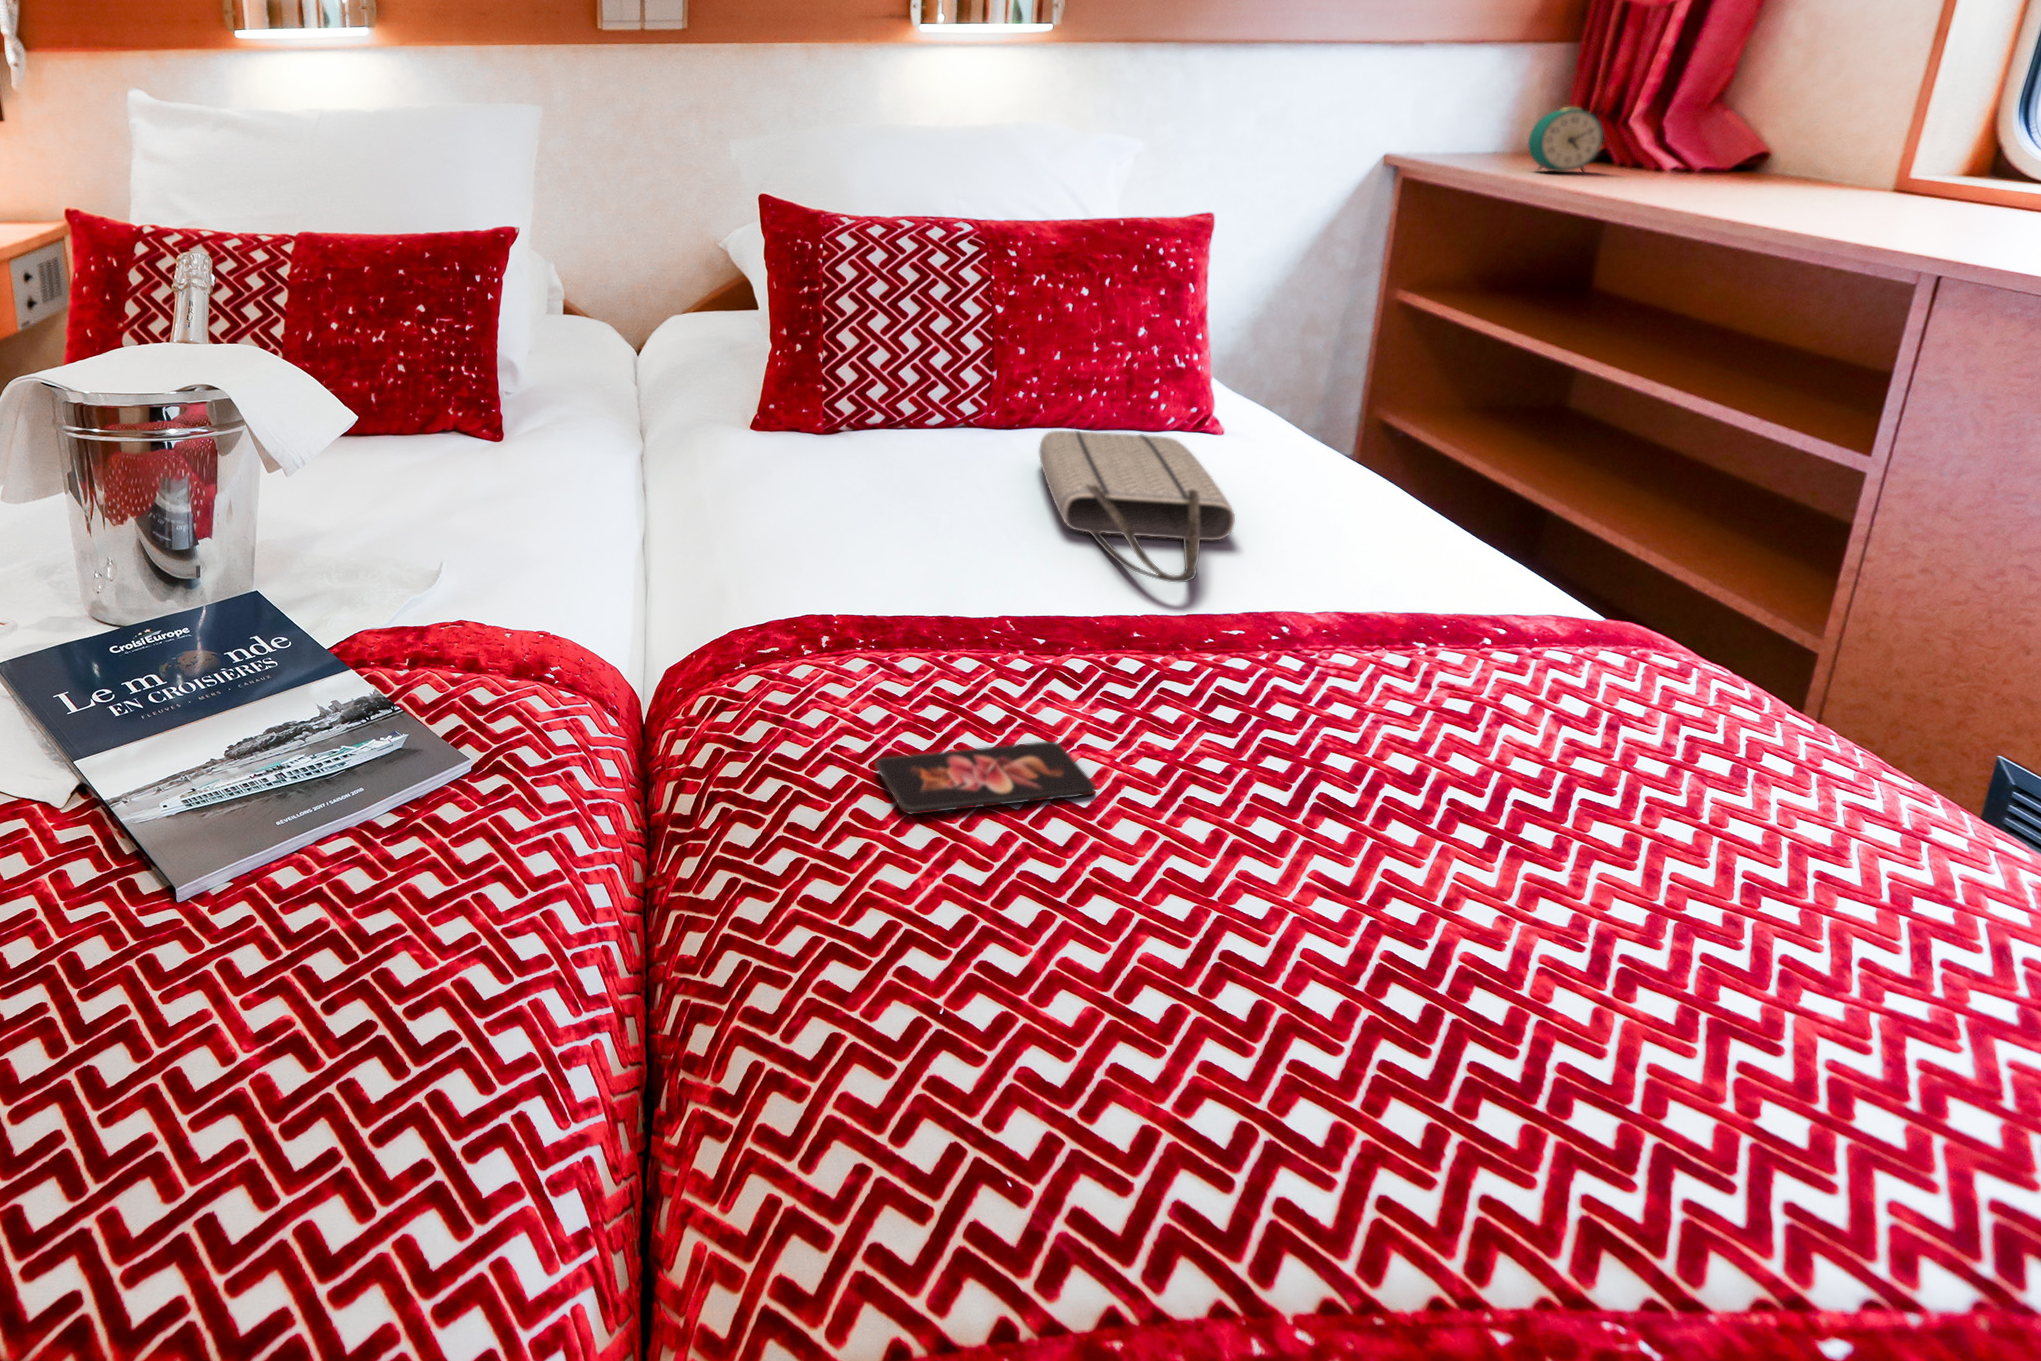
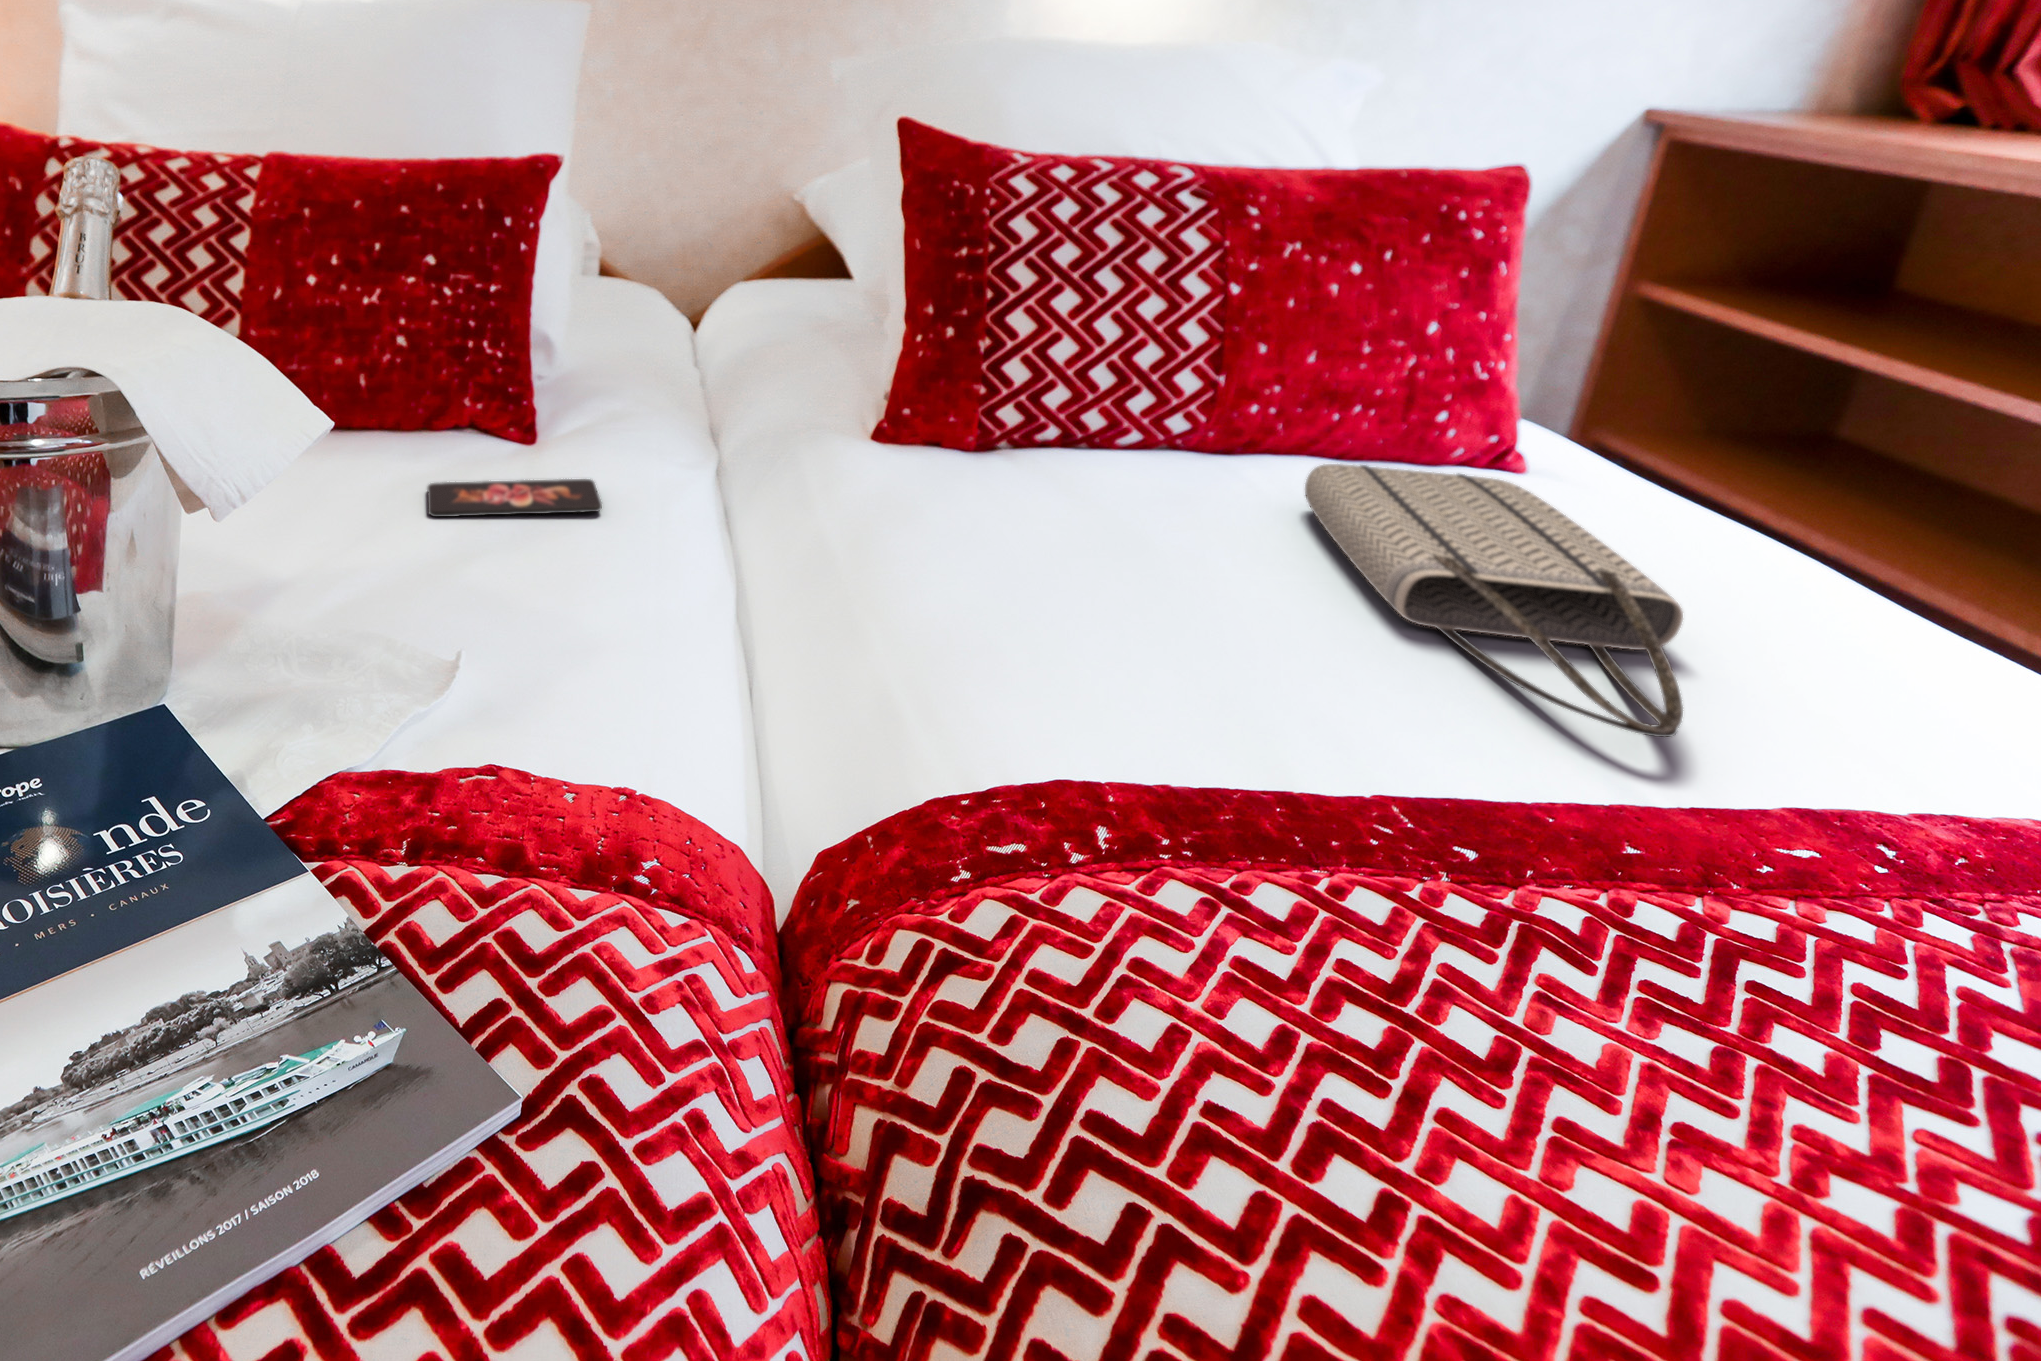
alarm clock: present [1528,106,1603,171] -> none [1885,42,1999,133]
smartphone: present [876,741,1095,814] -> present [427,479,602,517]

